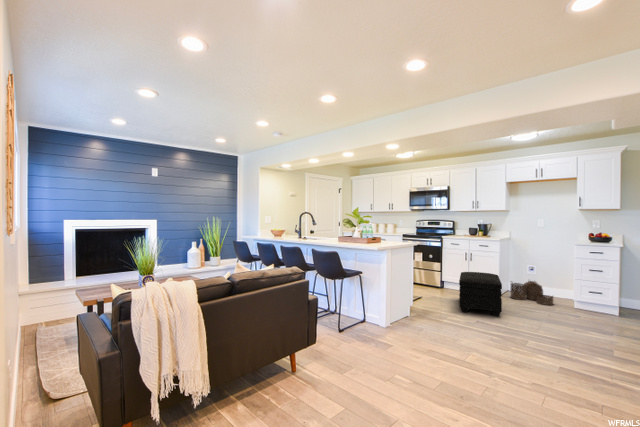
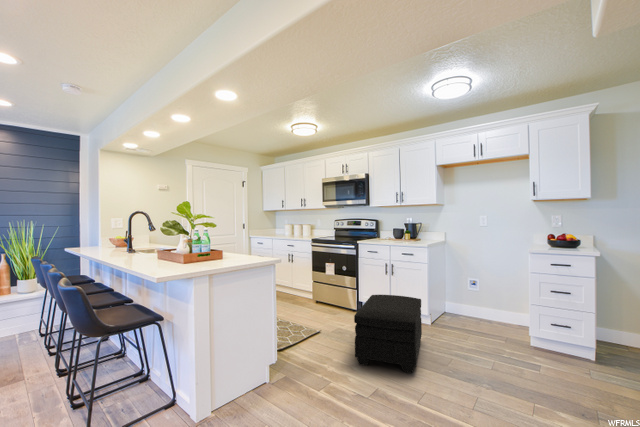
woven basket: present [510,281,553,305] -> none [443,299,500,342]

